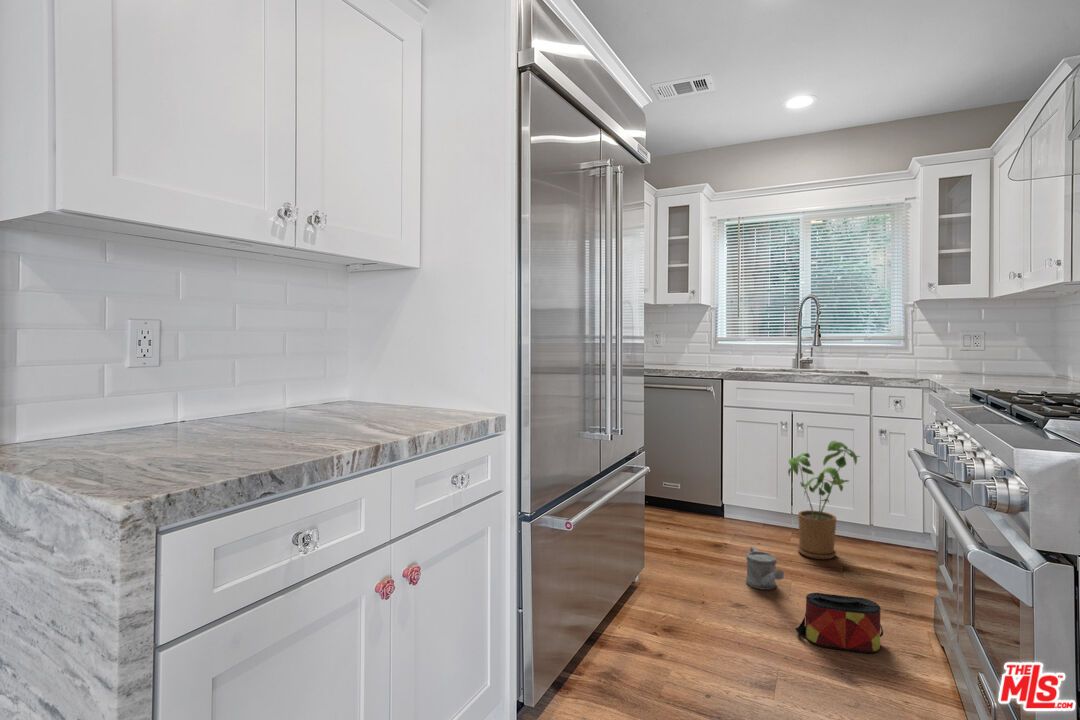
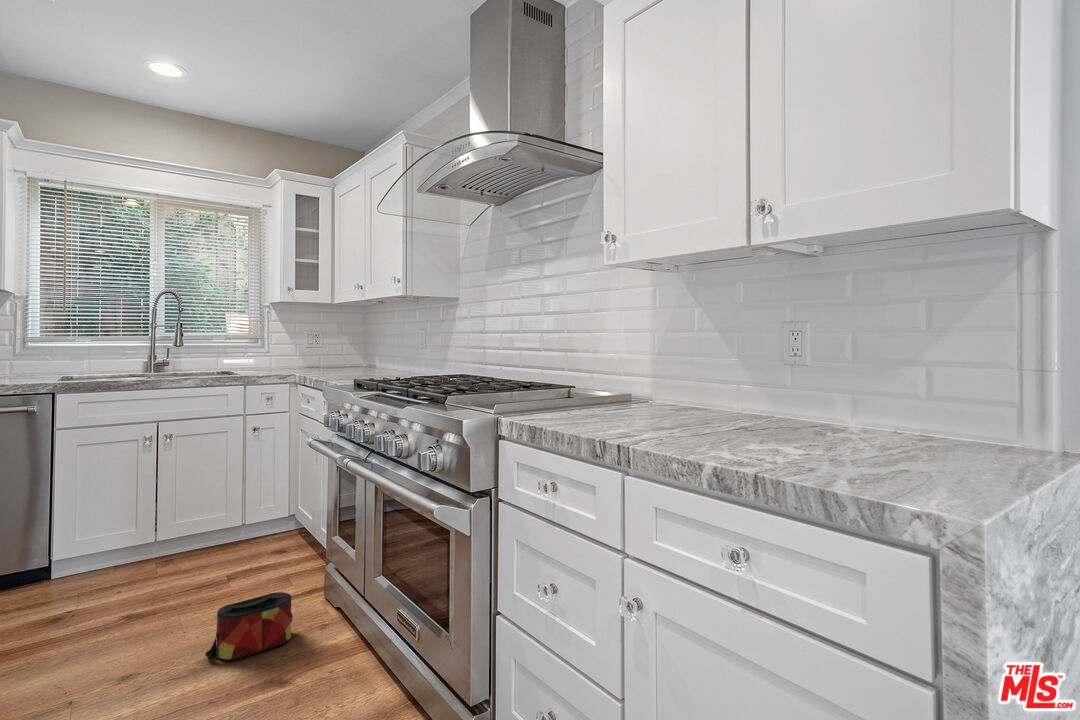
house plant: present [788,441,859,559] -> none [157,444,239,578]
watering can: present [746,547,784,590] -> none [121,584,179,633]

